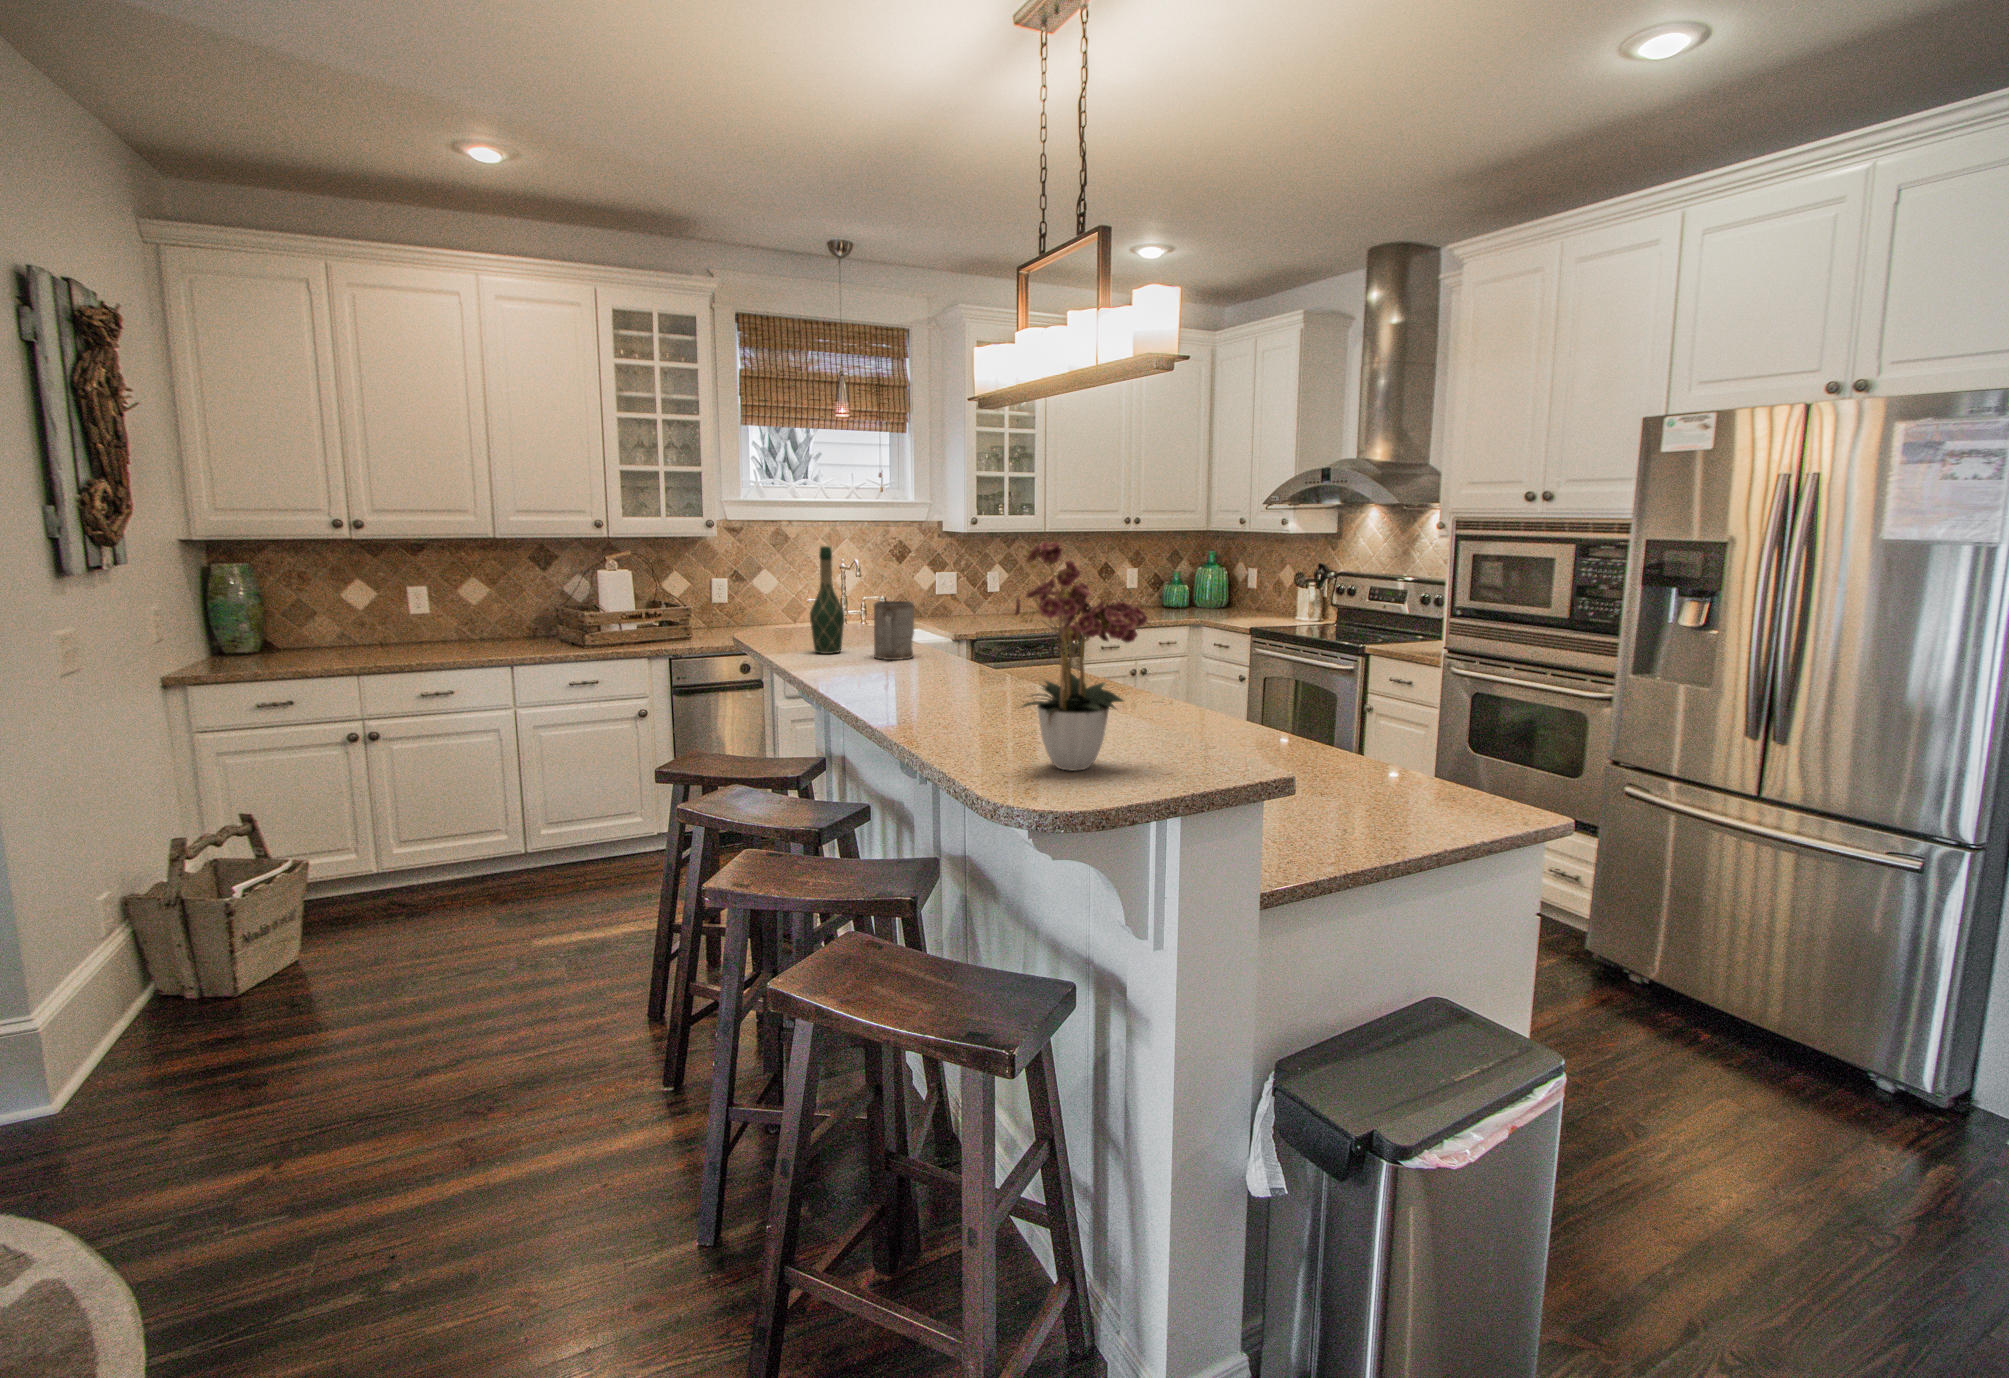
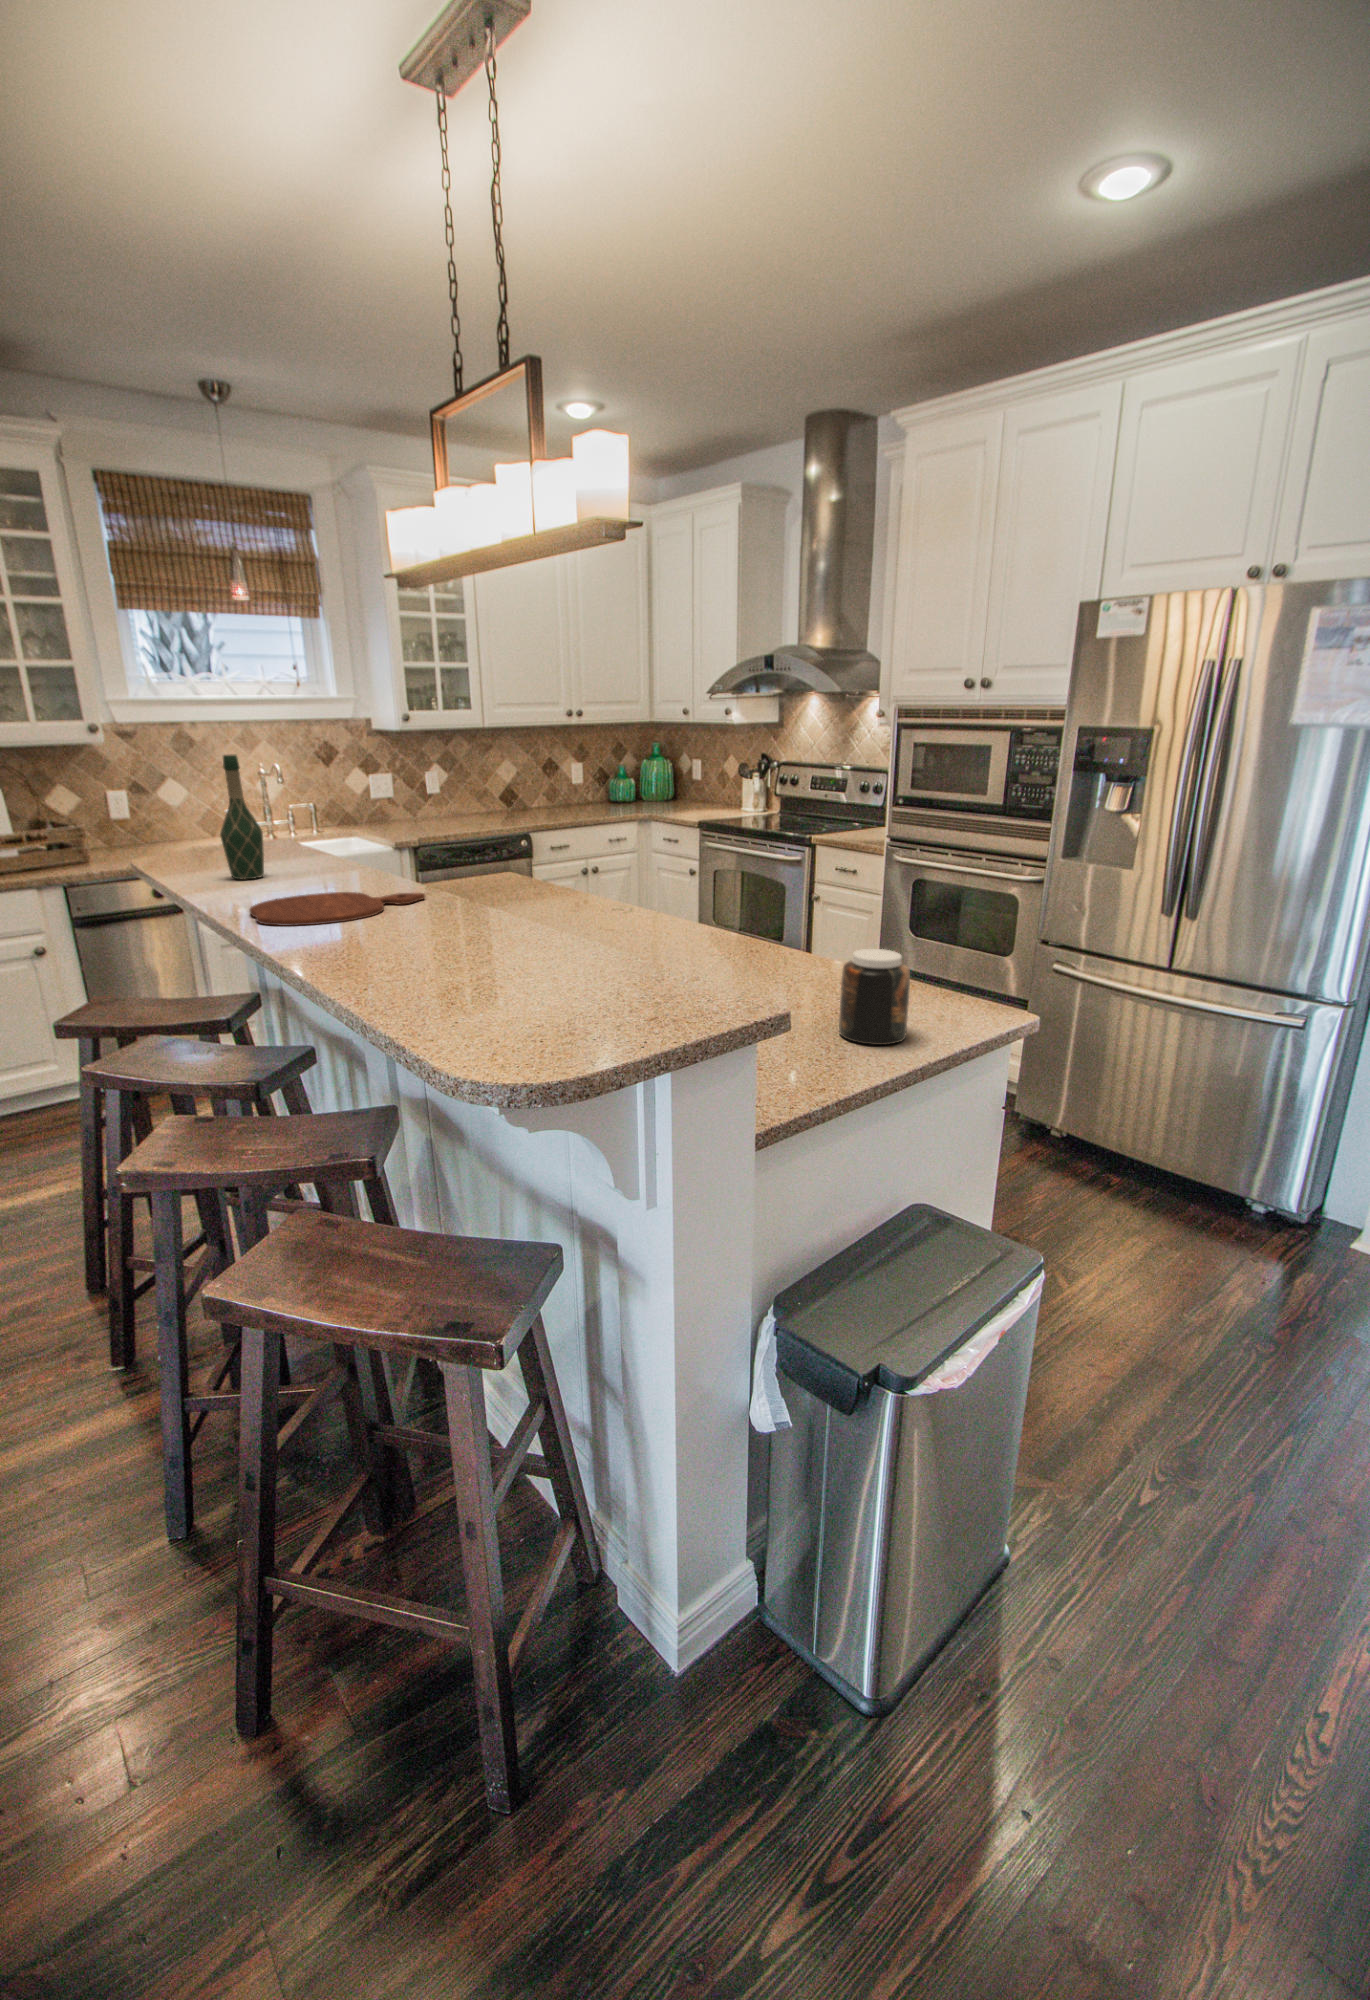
flower arrangement: present [1015,542,1148,770] -> none [452,741,633,1024]
mug: present [874,601,914,660] -> none [296,816,350,884]
cutting board: none [830,666,979,690] -> present [250,892,425,926]
jar: none [1358,738,1430,832] -> present [839,949,910,1045]

